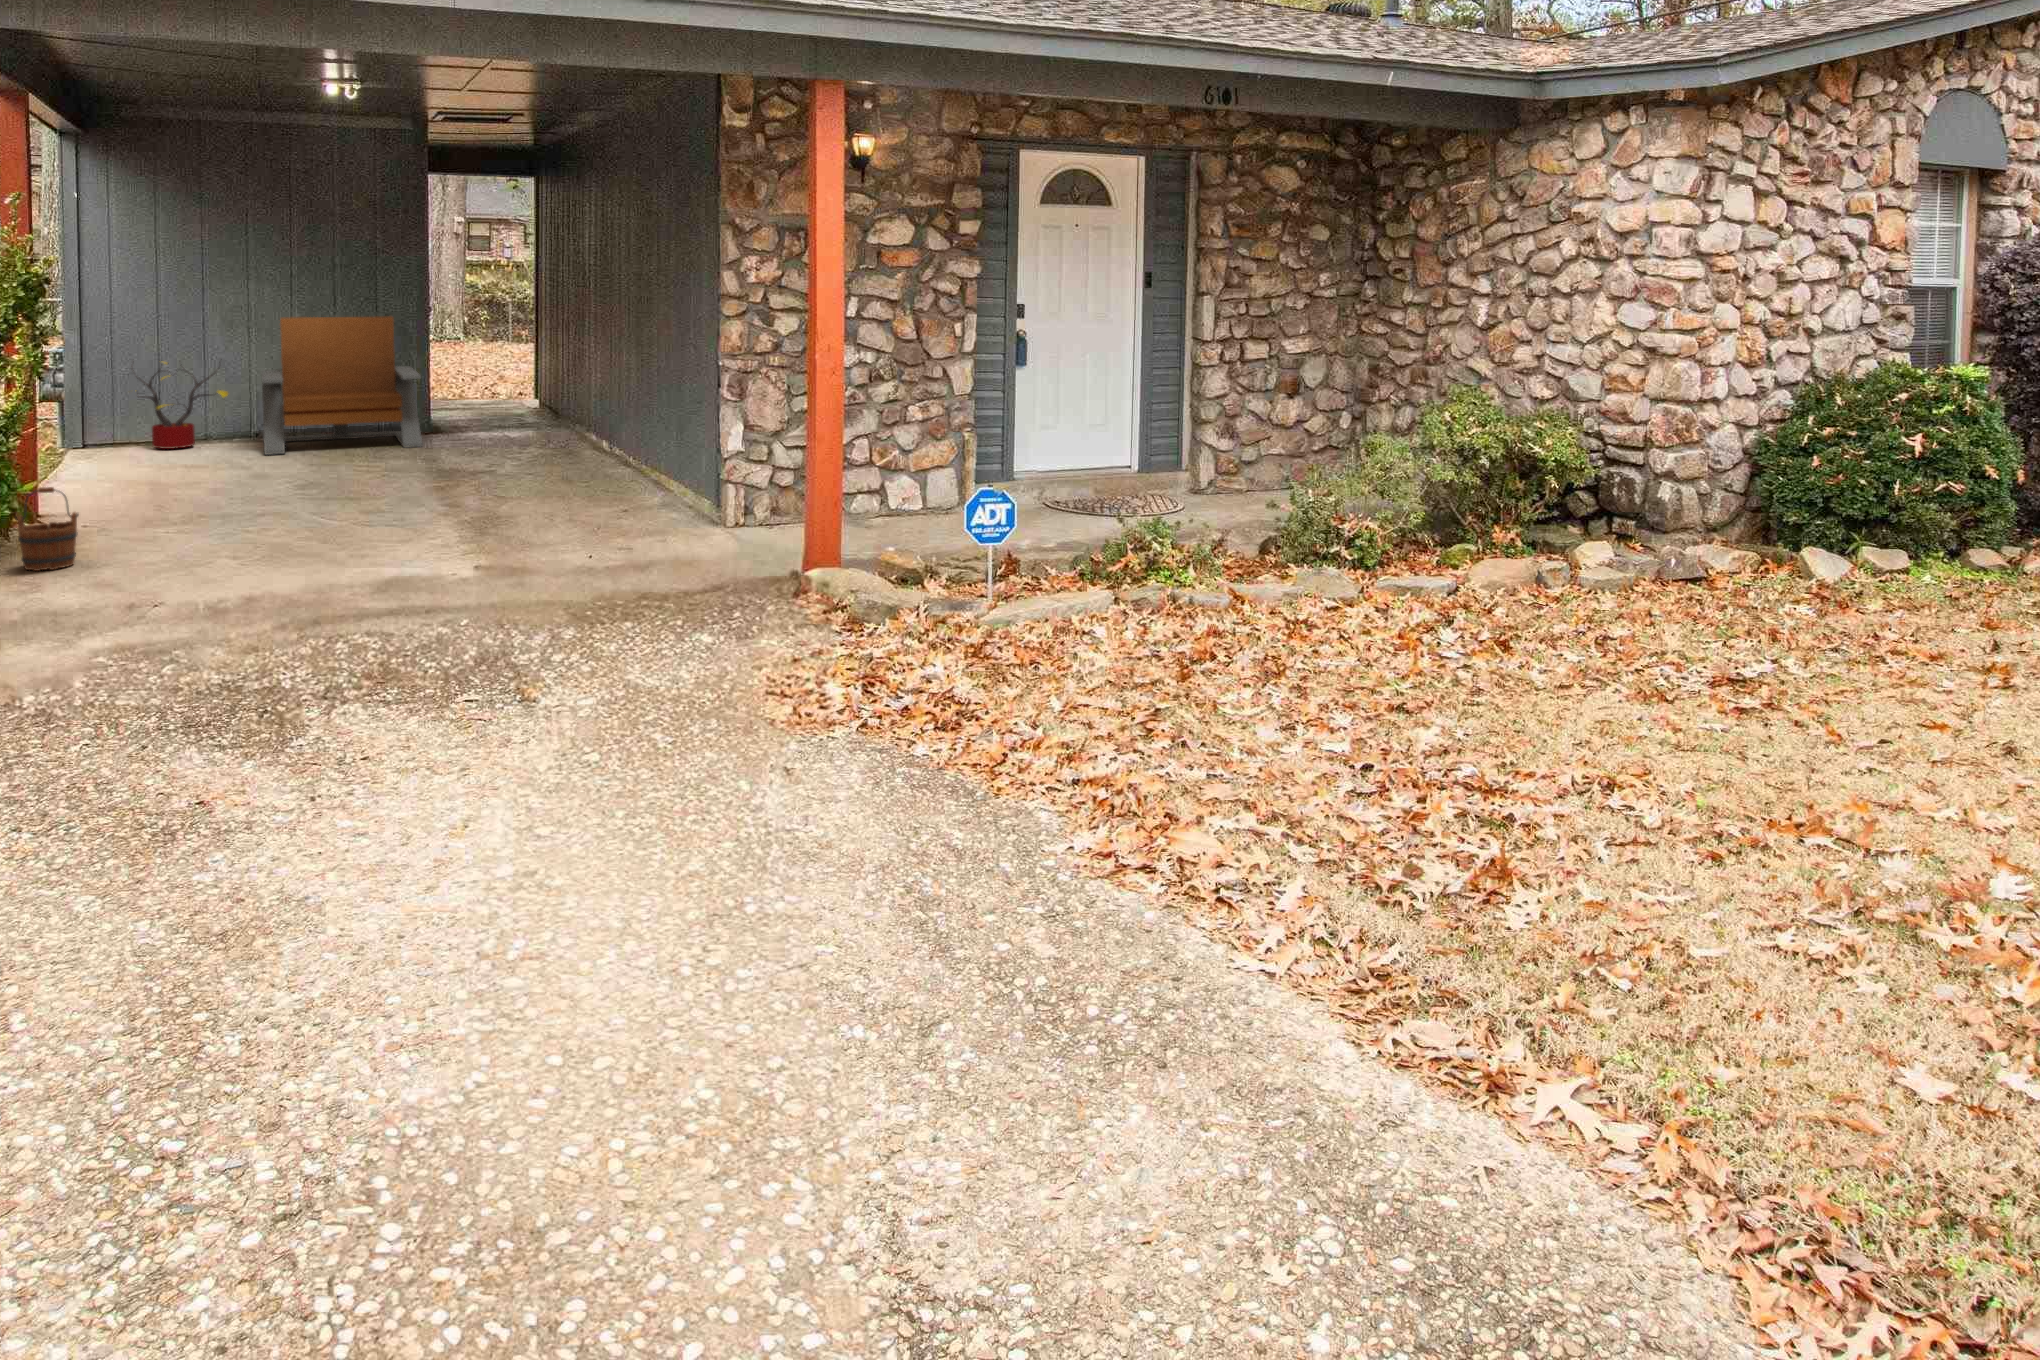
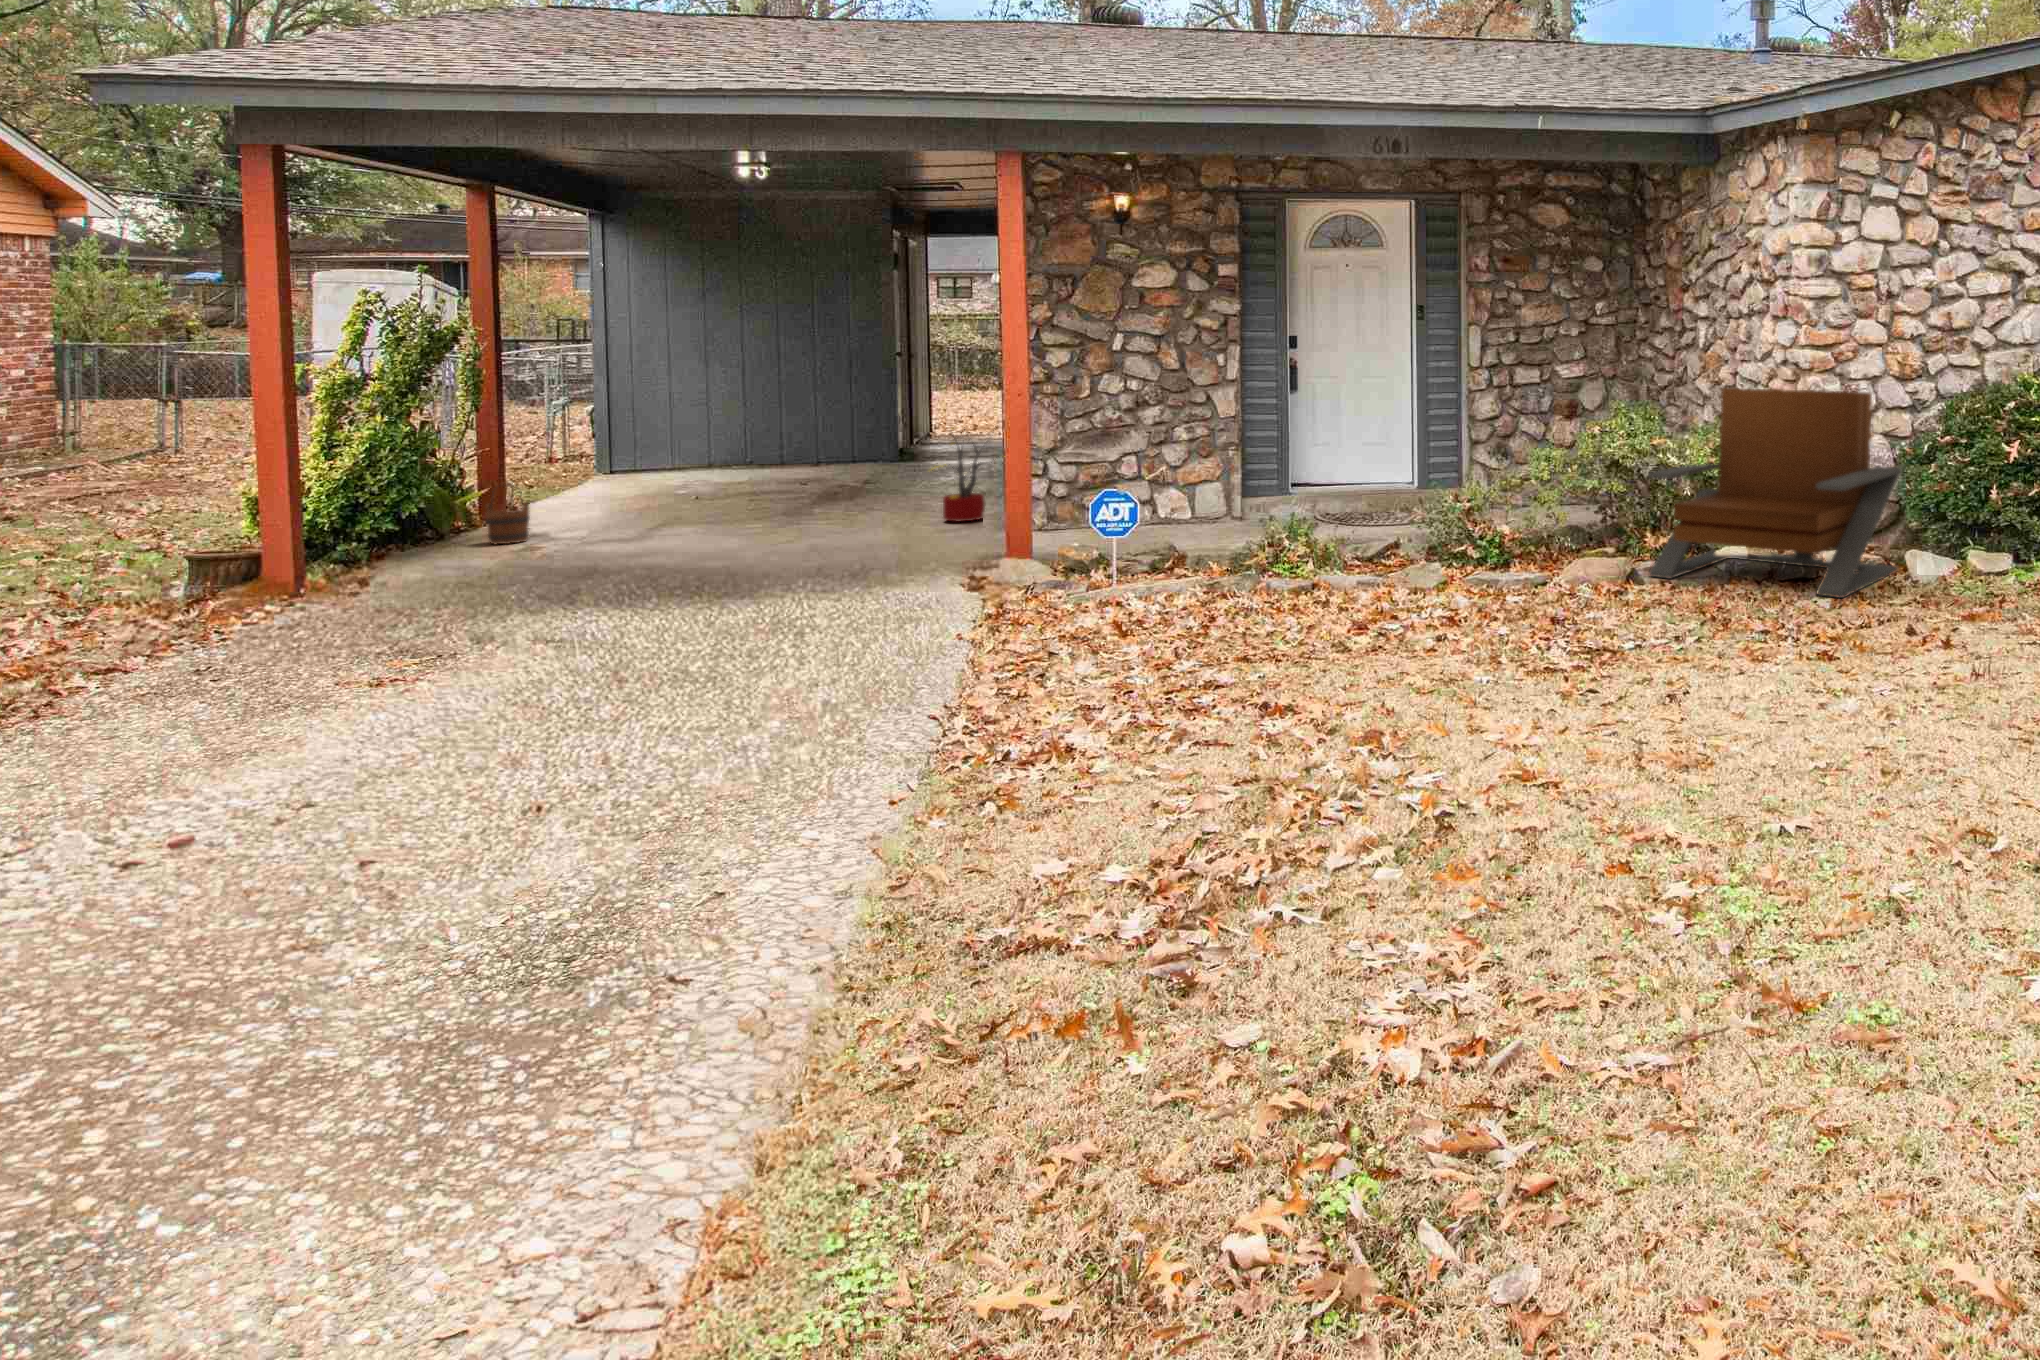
lounge chair: present [261,316,422,455] -> present [1649,388,1901,598]
decorative plant: present [133,361,228,449] -> present [943,426,996,522]

